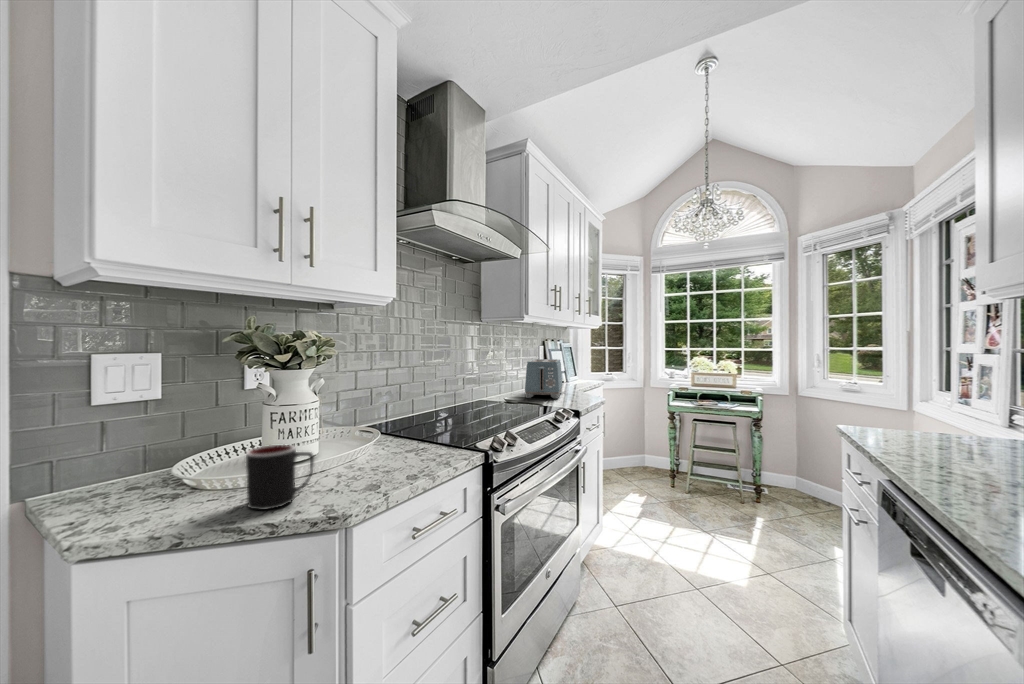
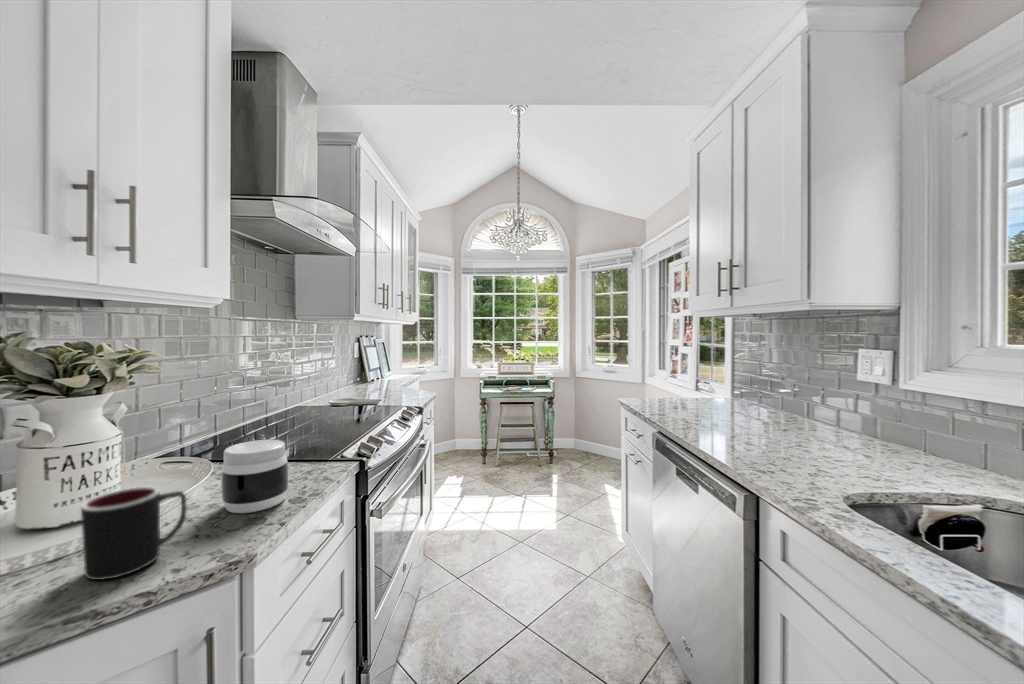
toaster: present [525,359,562,399] -> none [362,356,398,397]
jar: none [353,421,404,482] -> present [221,440,288,513]

